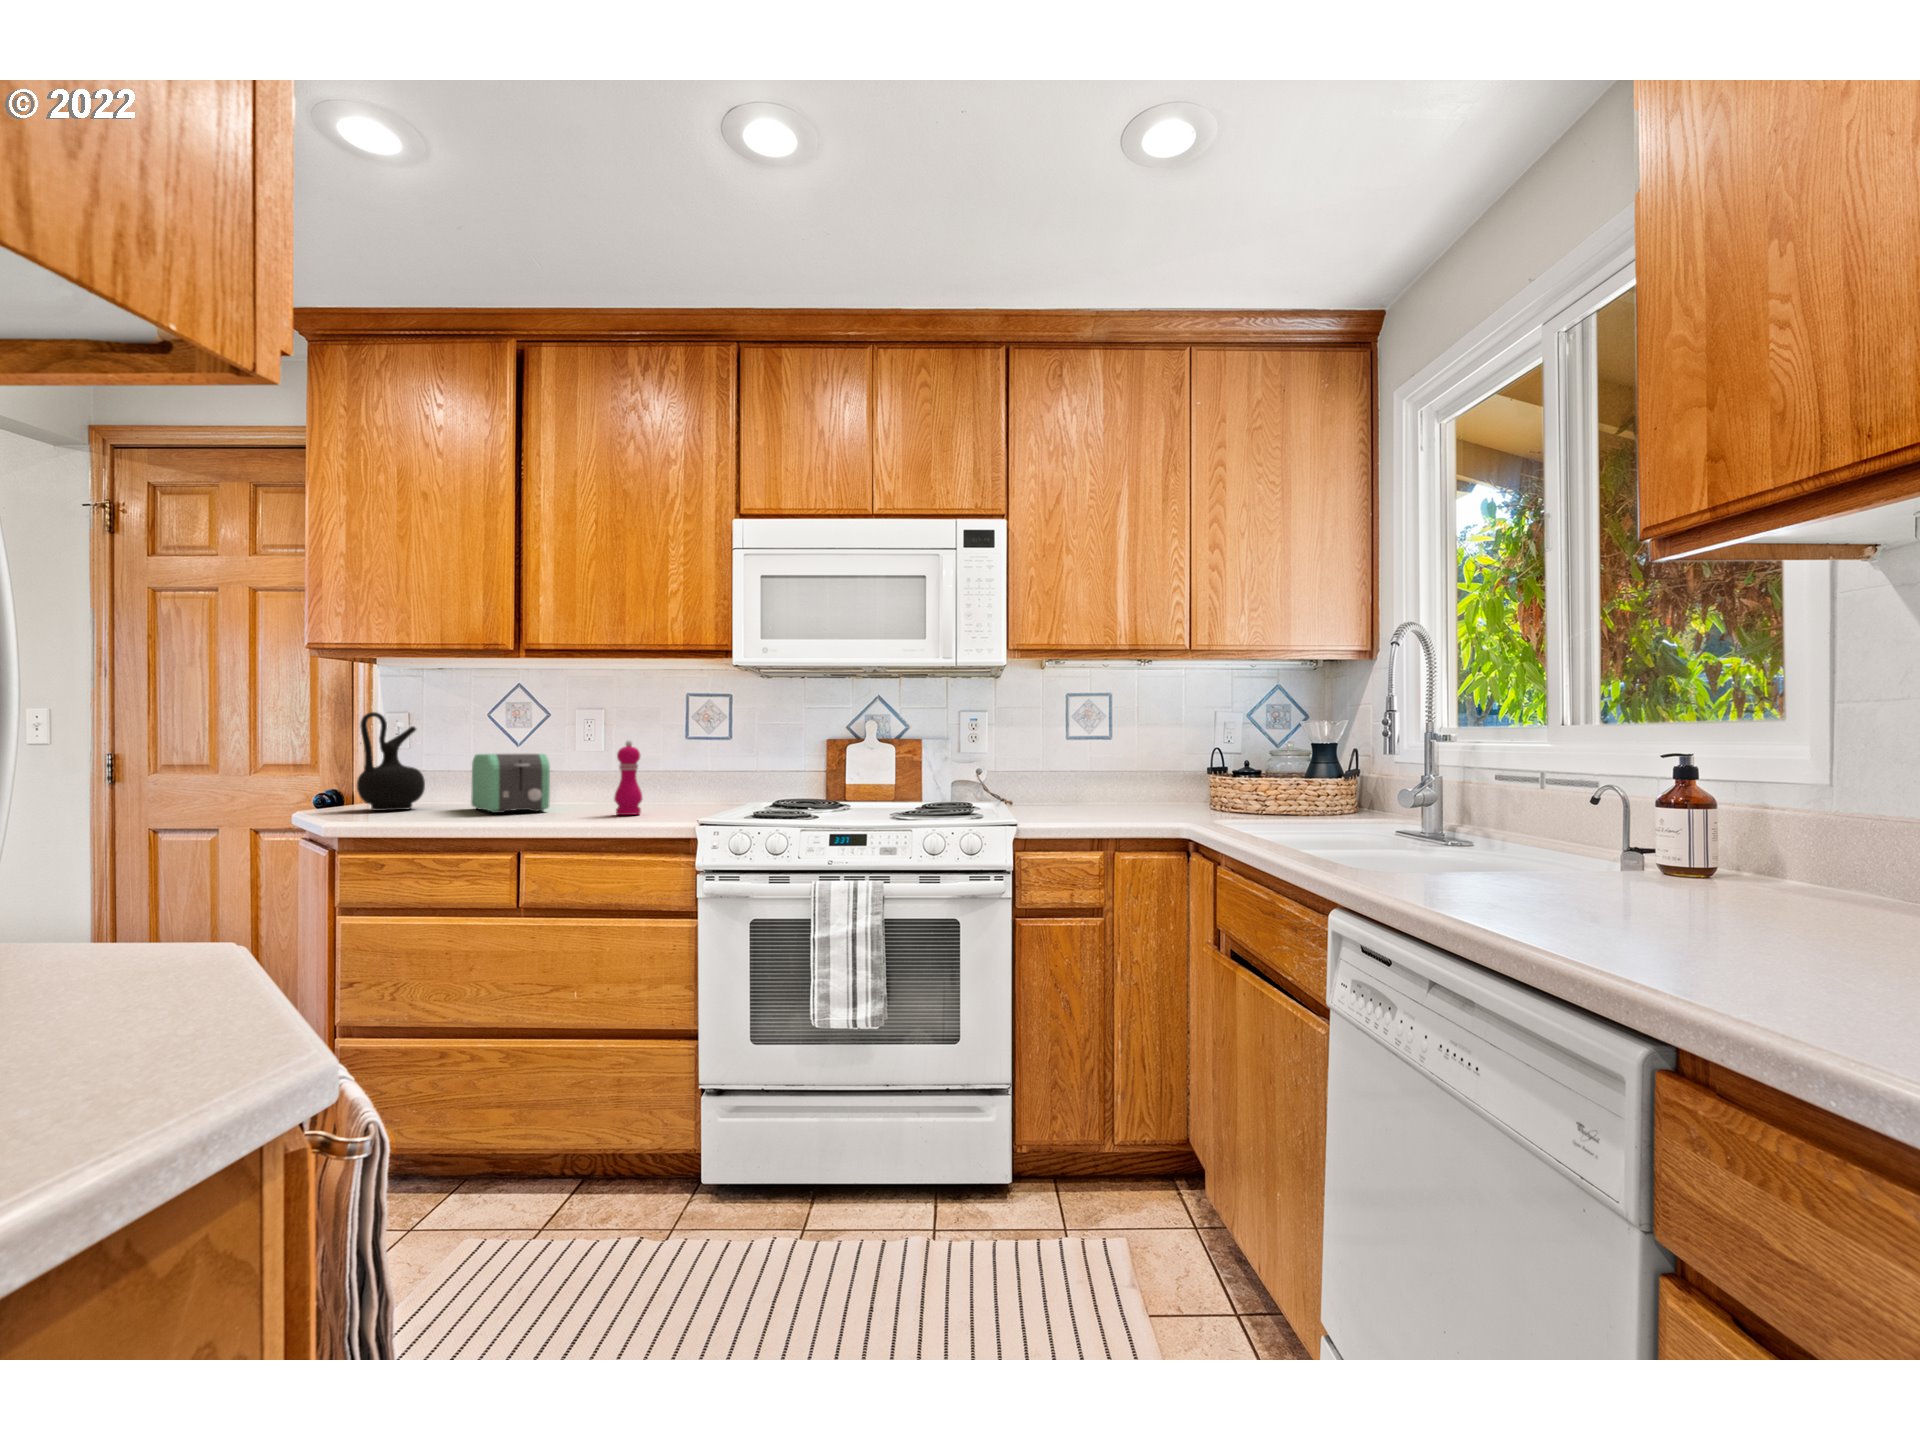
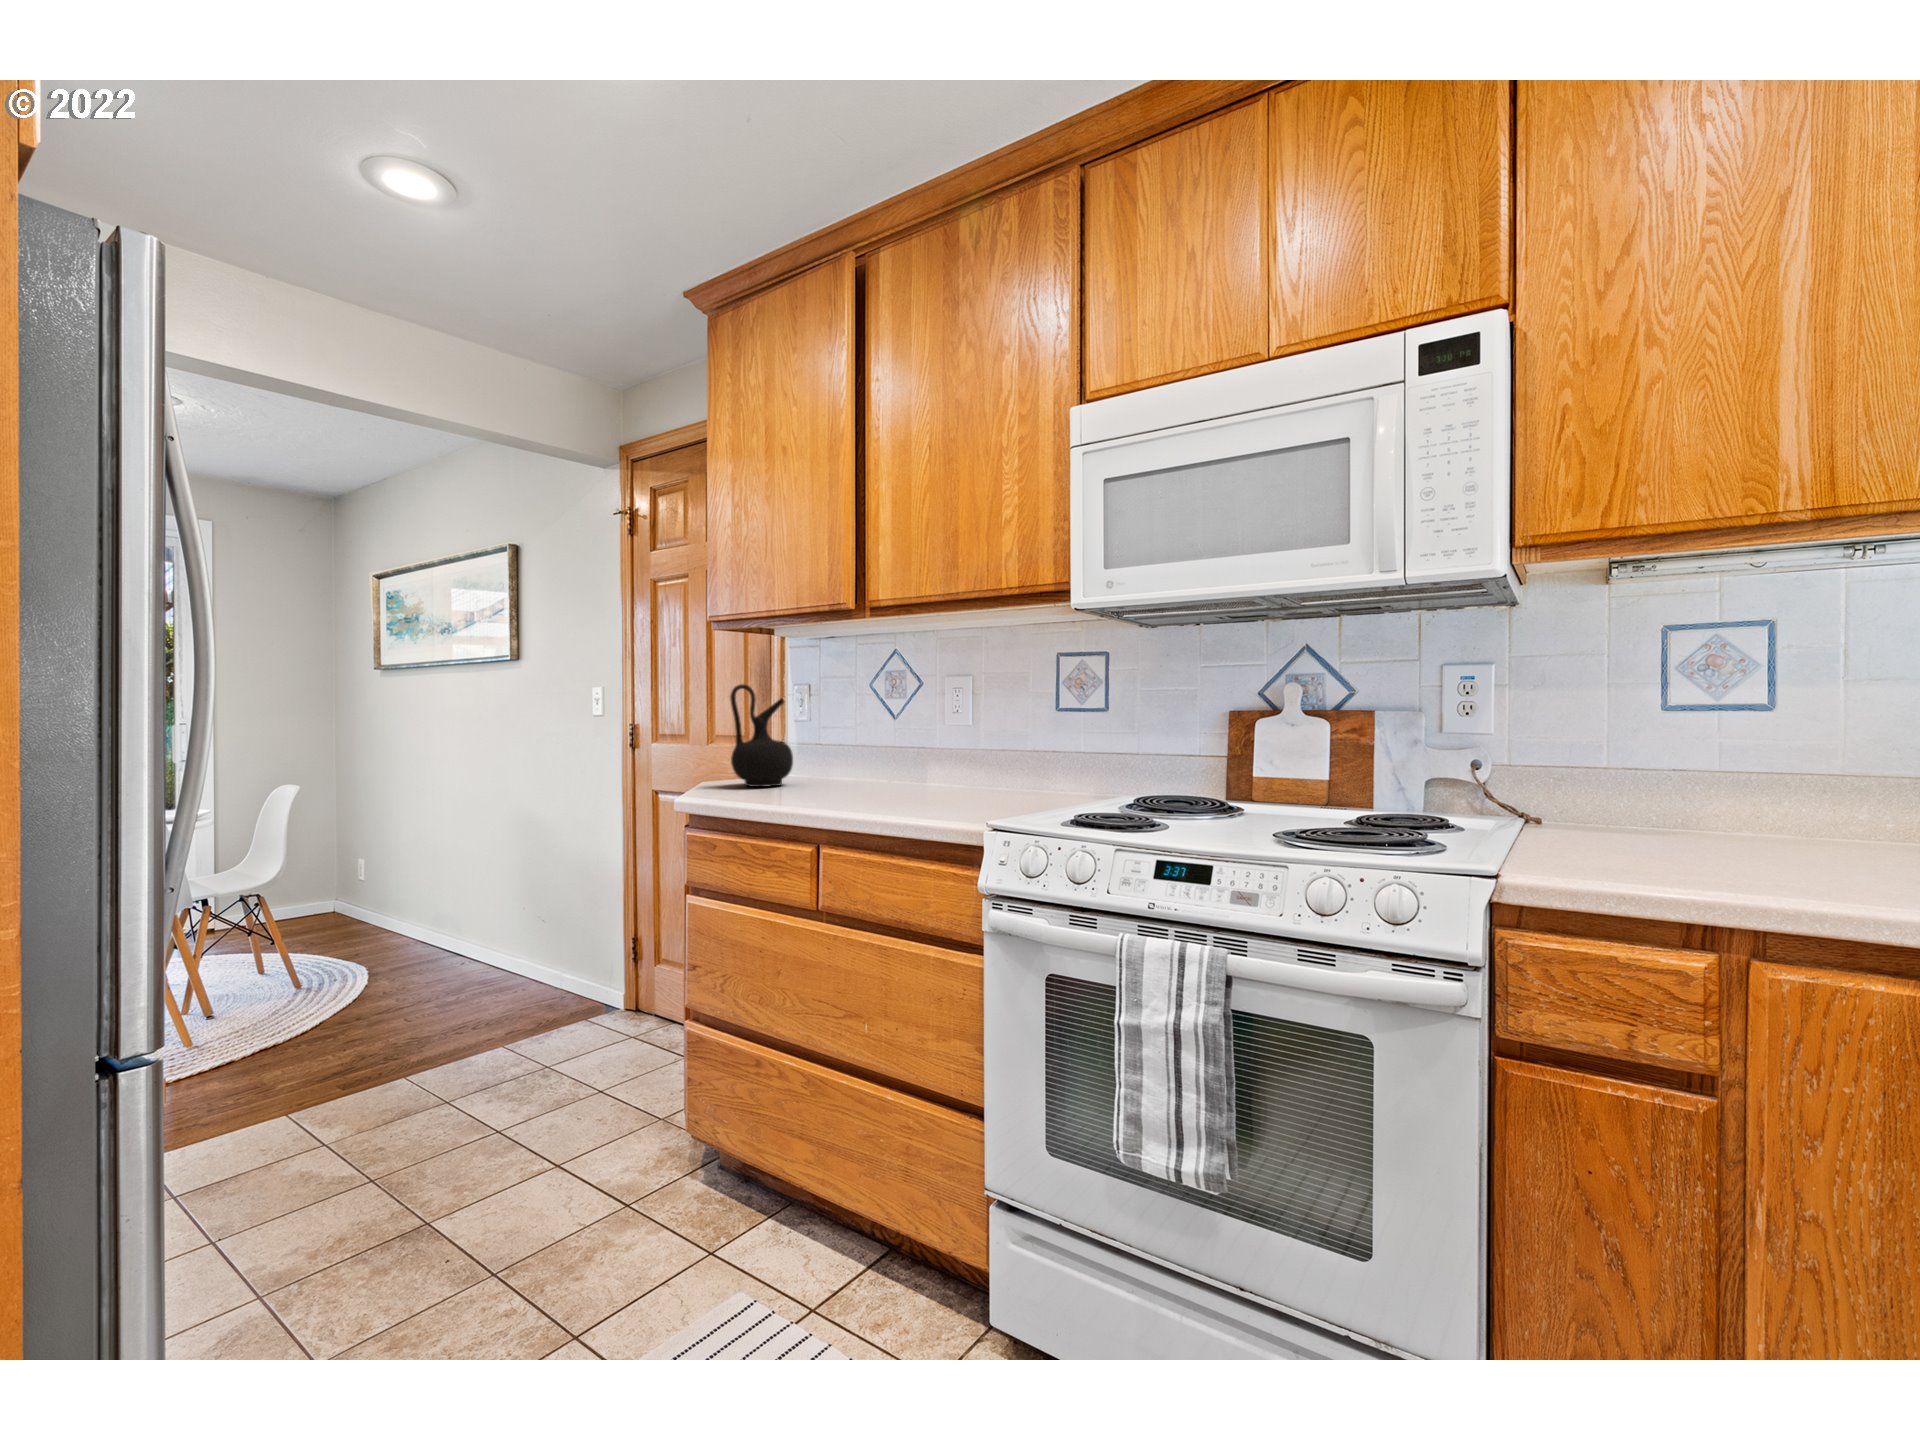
pepper mill: present [614,741,642,815] -> none [921,715,955,810]
toaster: present [471,754,550,813] -> none [812,728,884,797]

